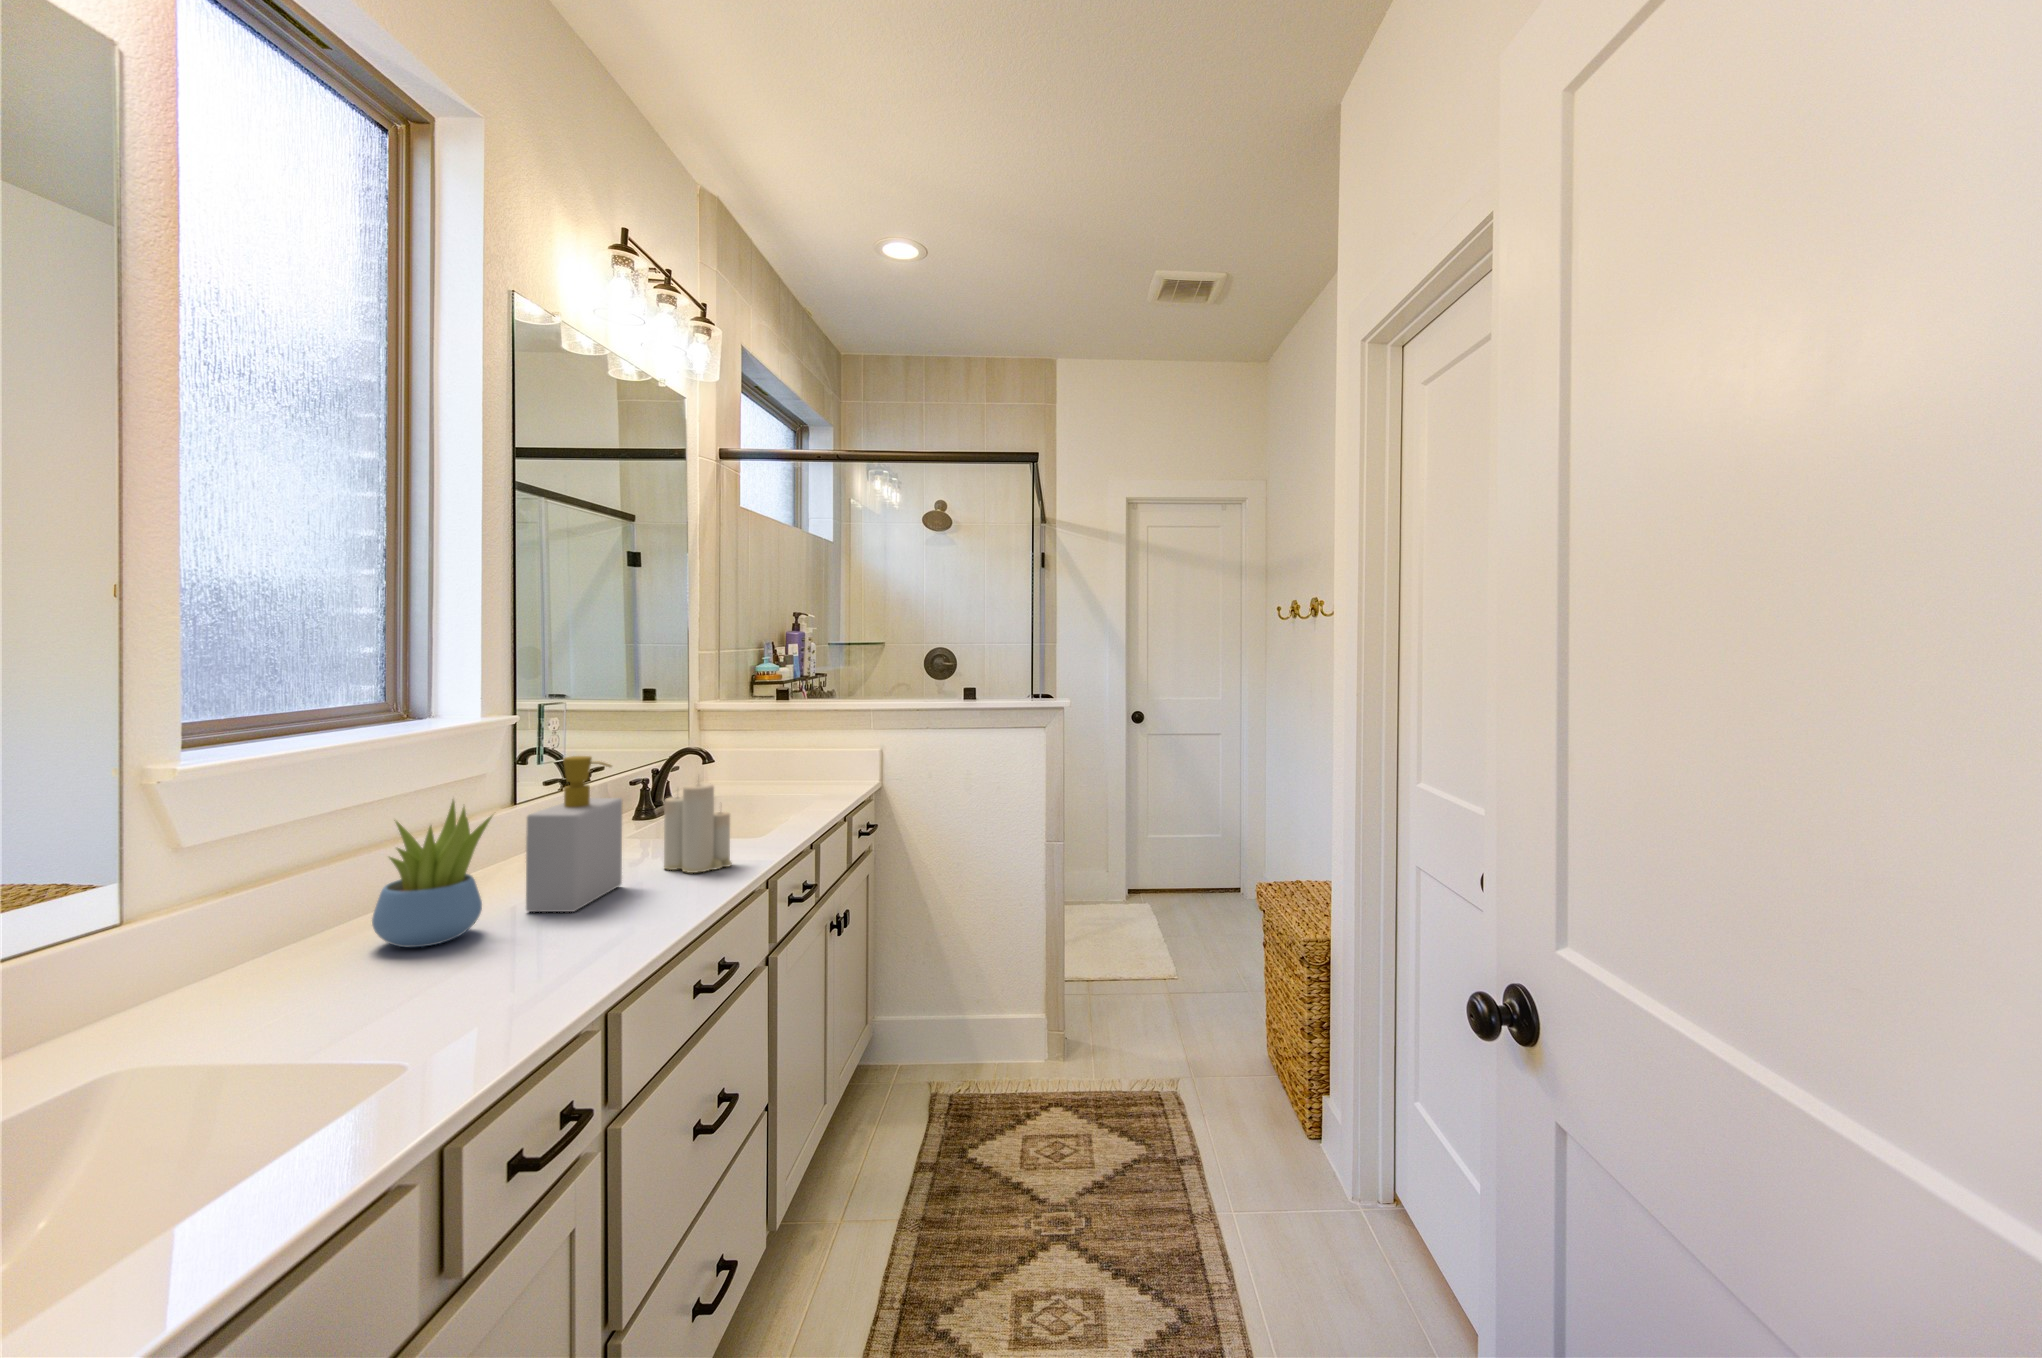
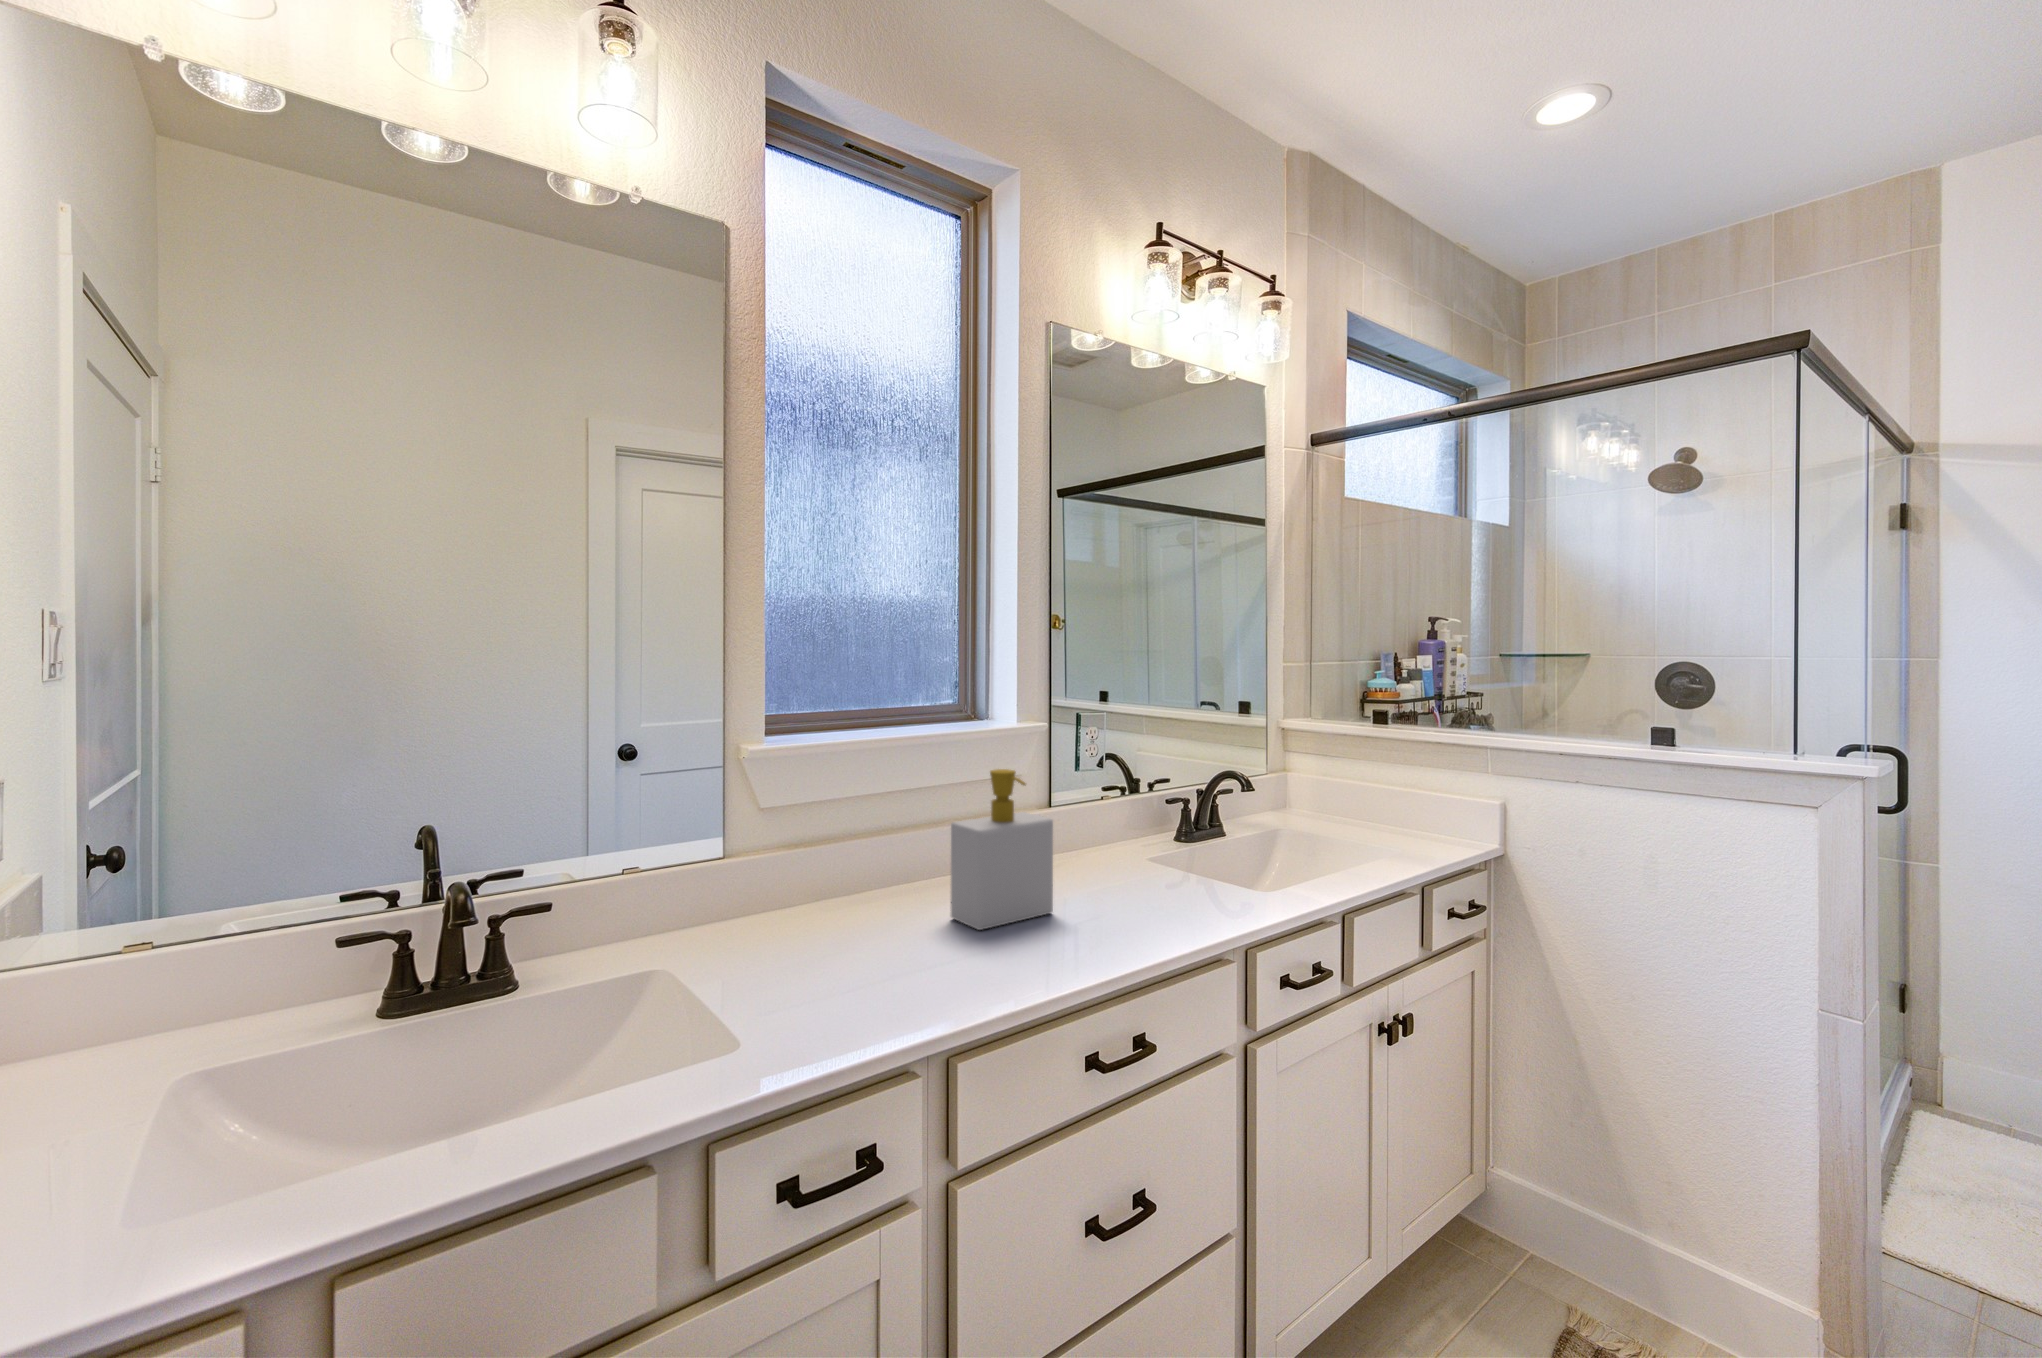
candle: present [664,783,732,873] -> none [1113,806,1179,920]
succulent plant: present [372,800,492,947] -> none [821,795,906,930]

